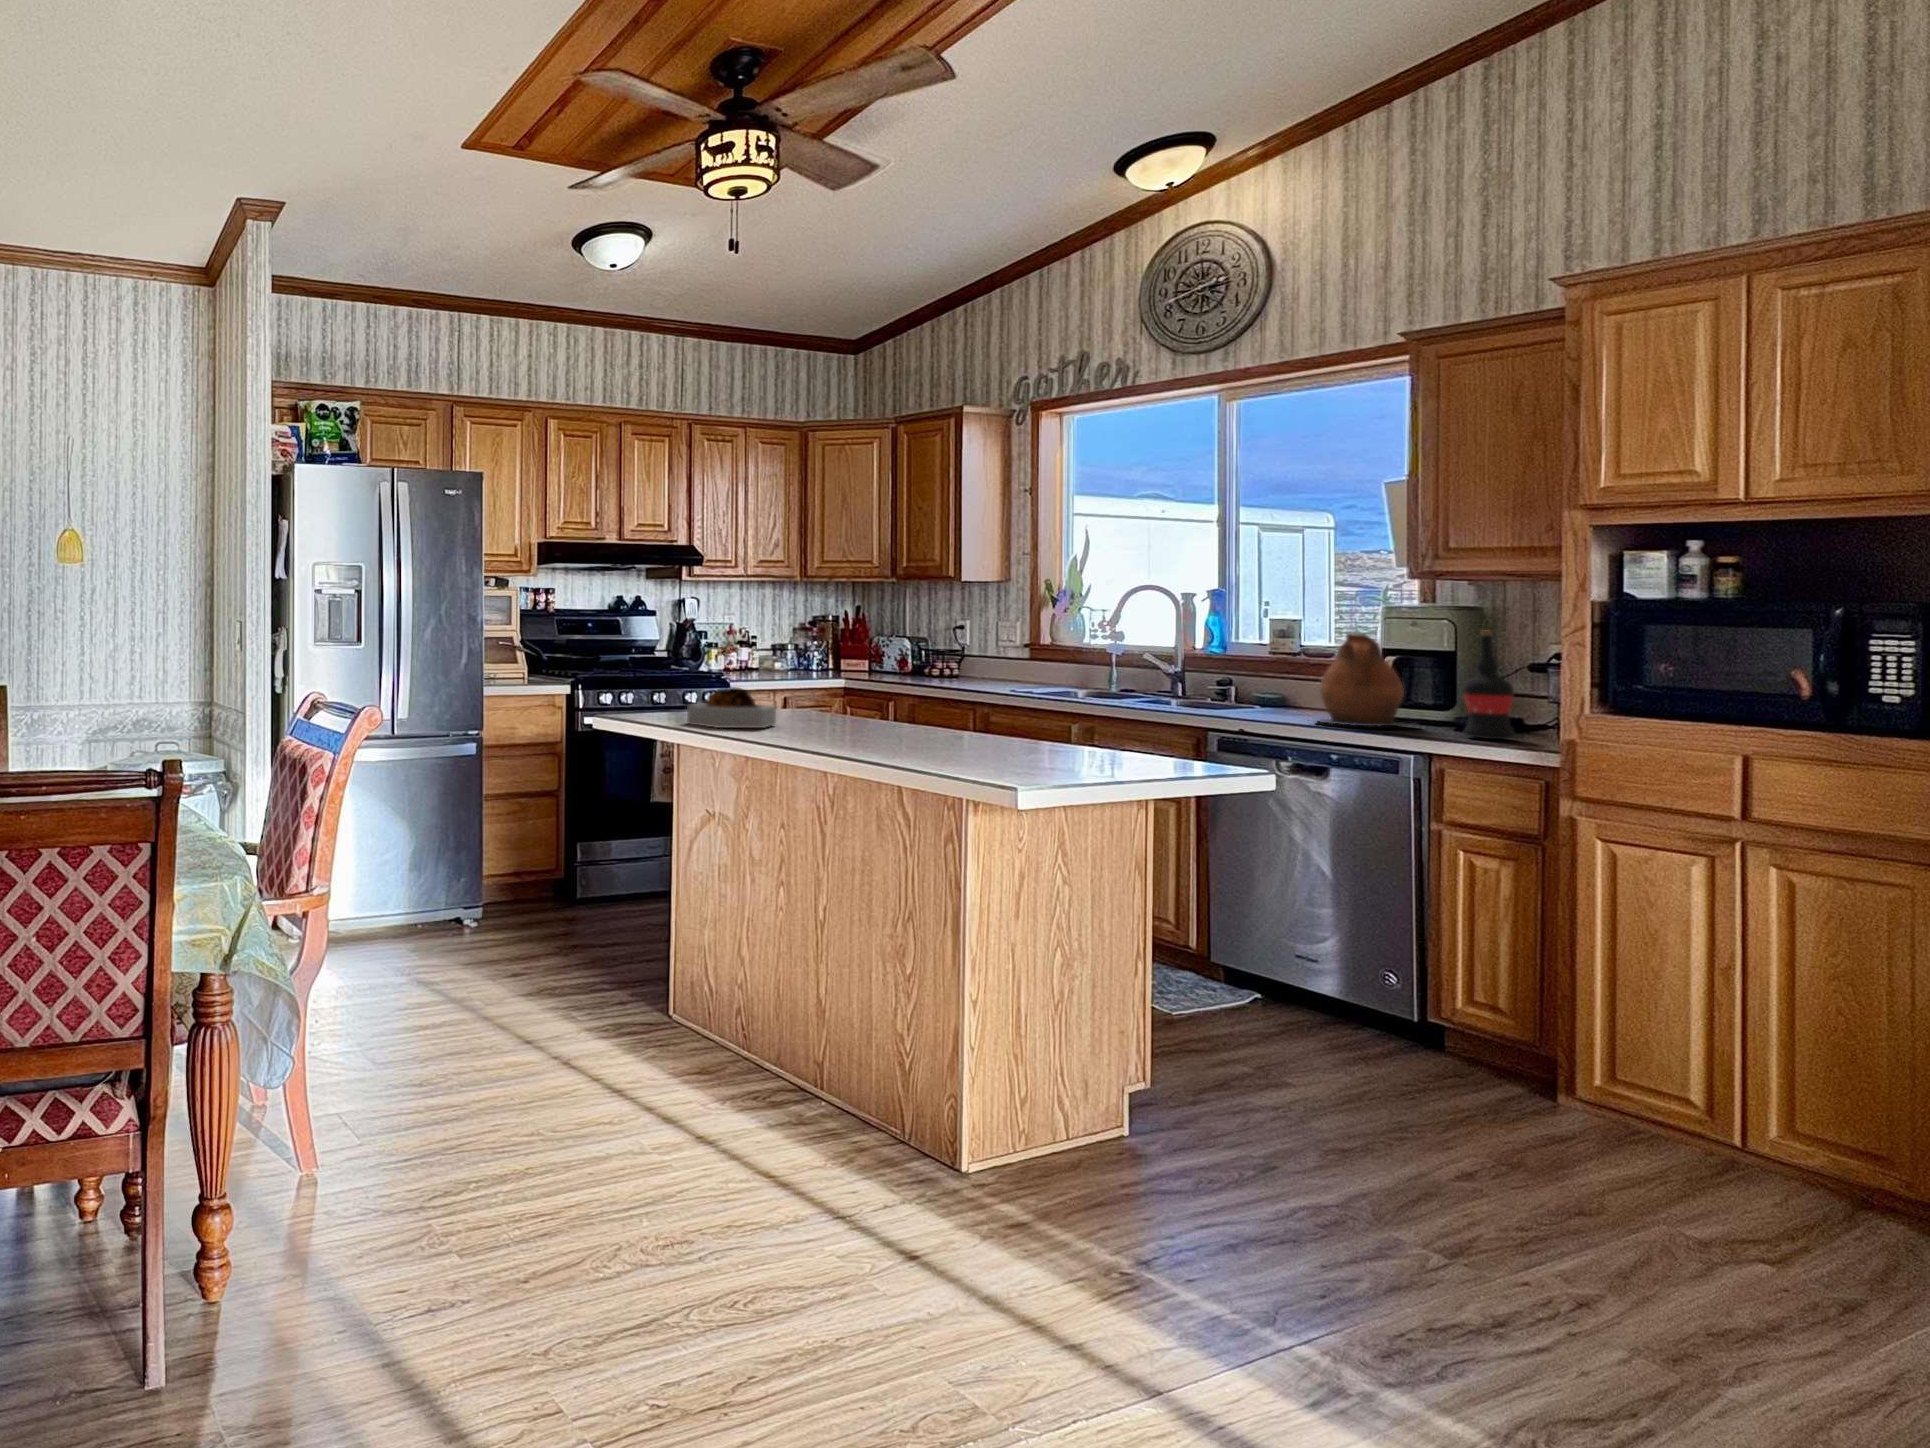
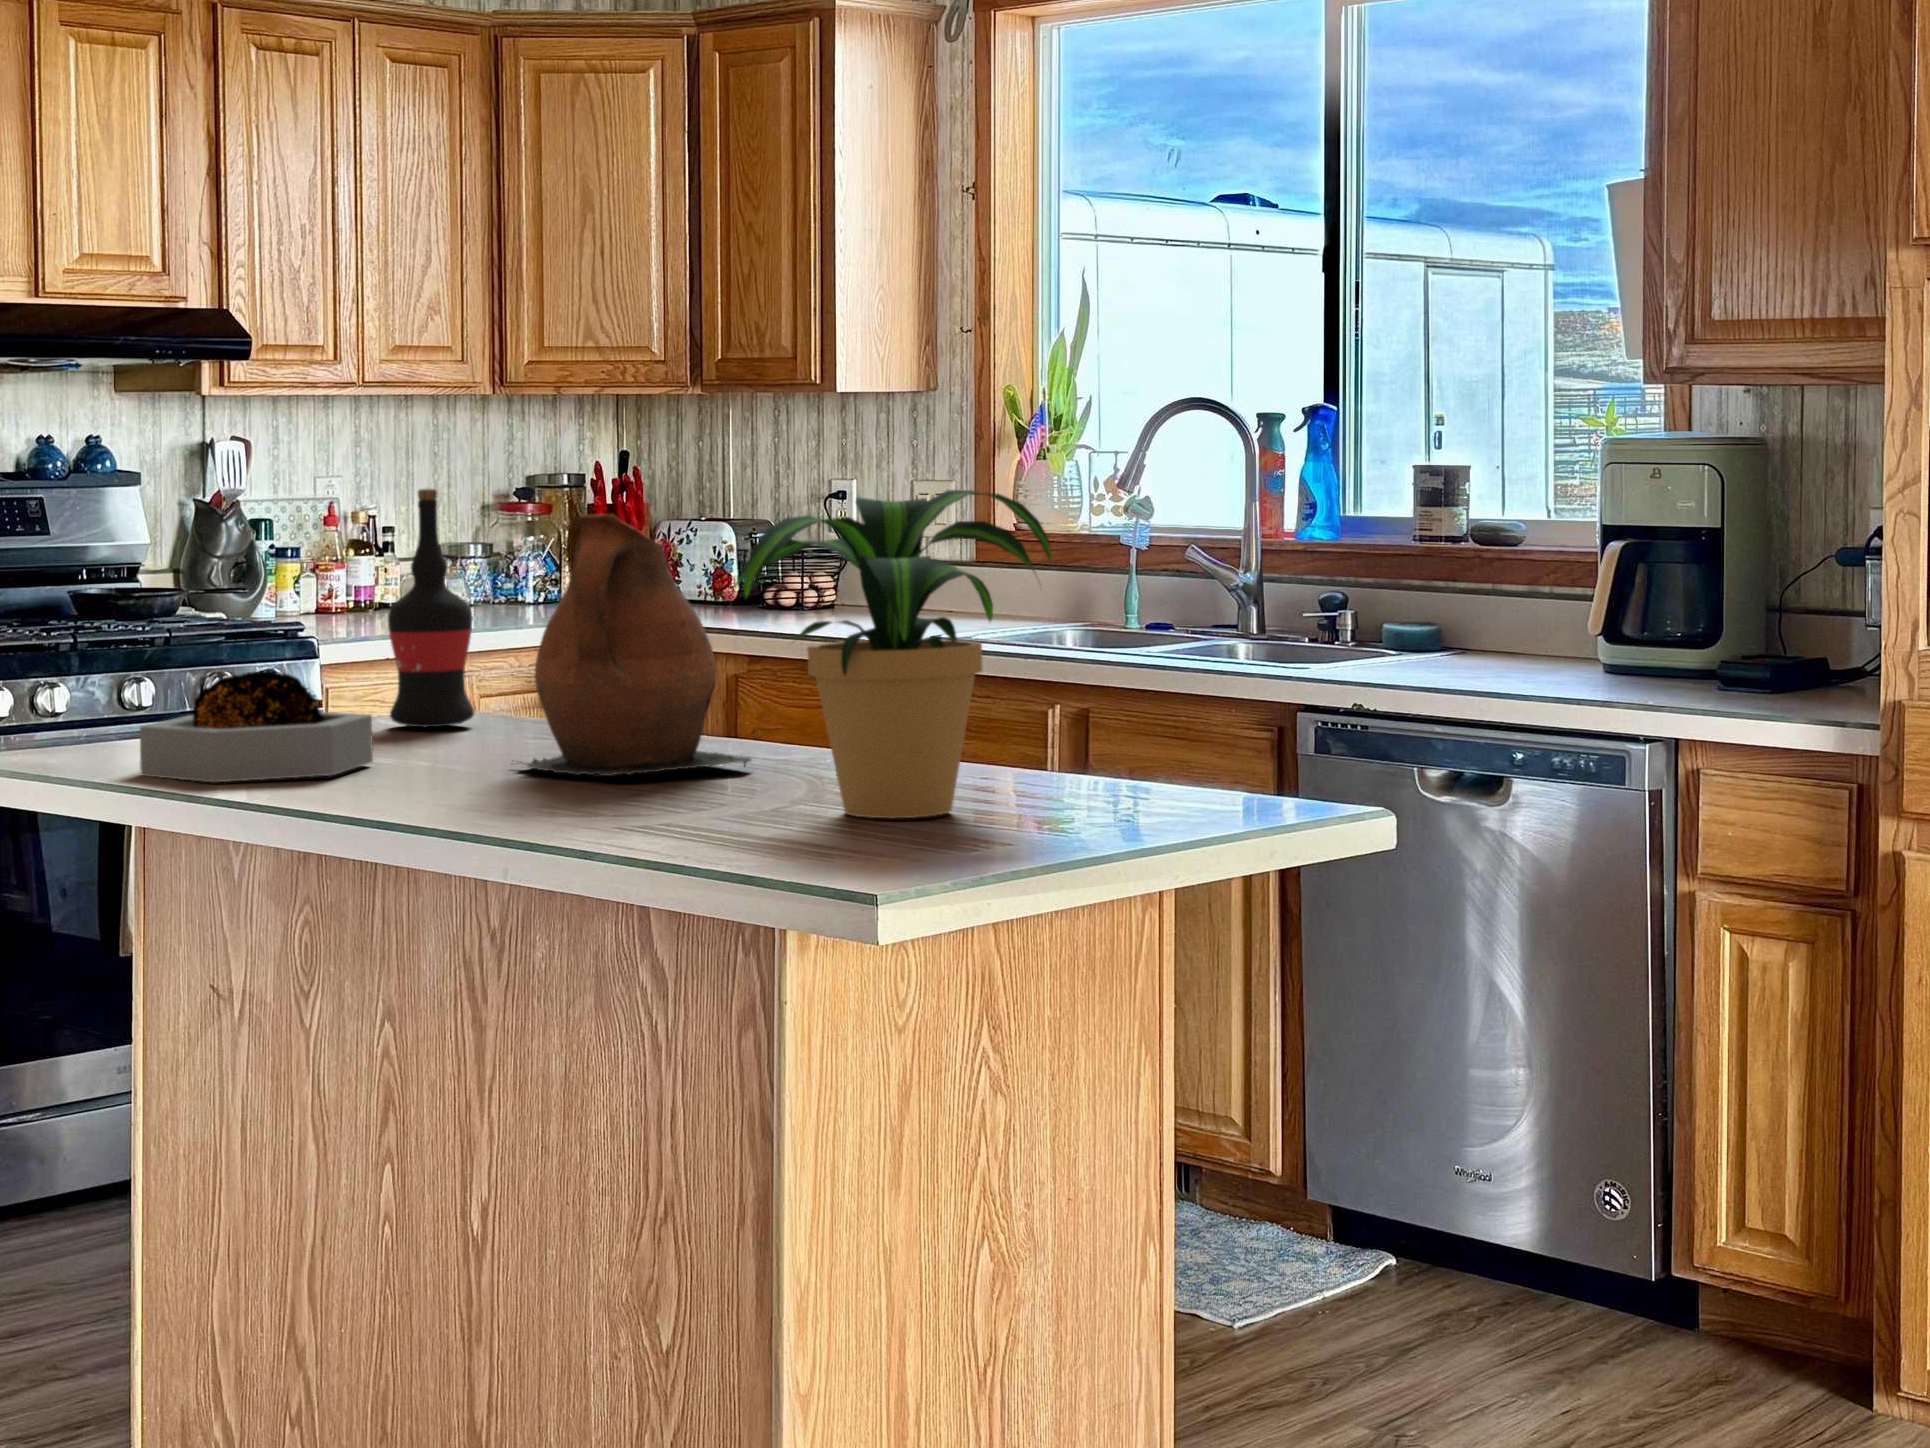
potted plant: none [934,624,1084,757] -> present [735,490,1052,818]
wine bottle: present [1463,631,1515,739] -> present [388,489,474,727]
ceramic pitcher: present [1317,633,1412,726] -> present [517,514,751,776]

